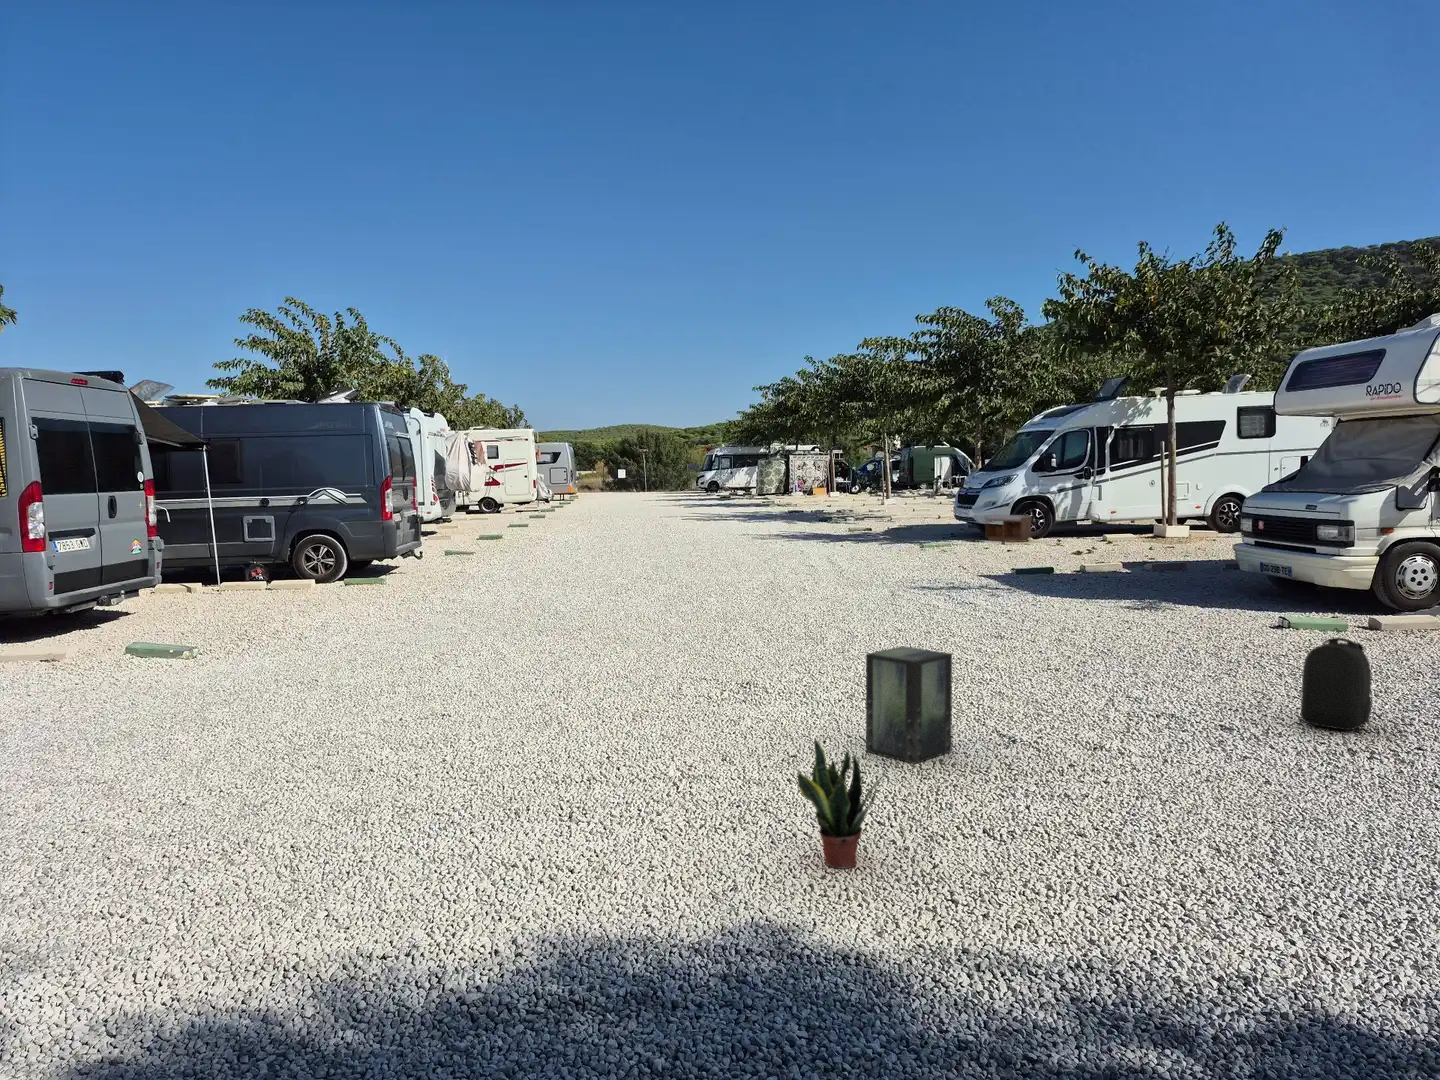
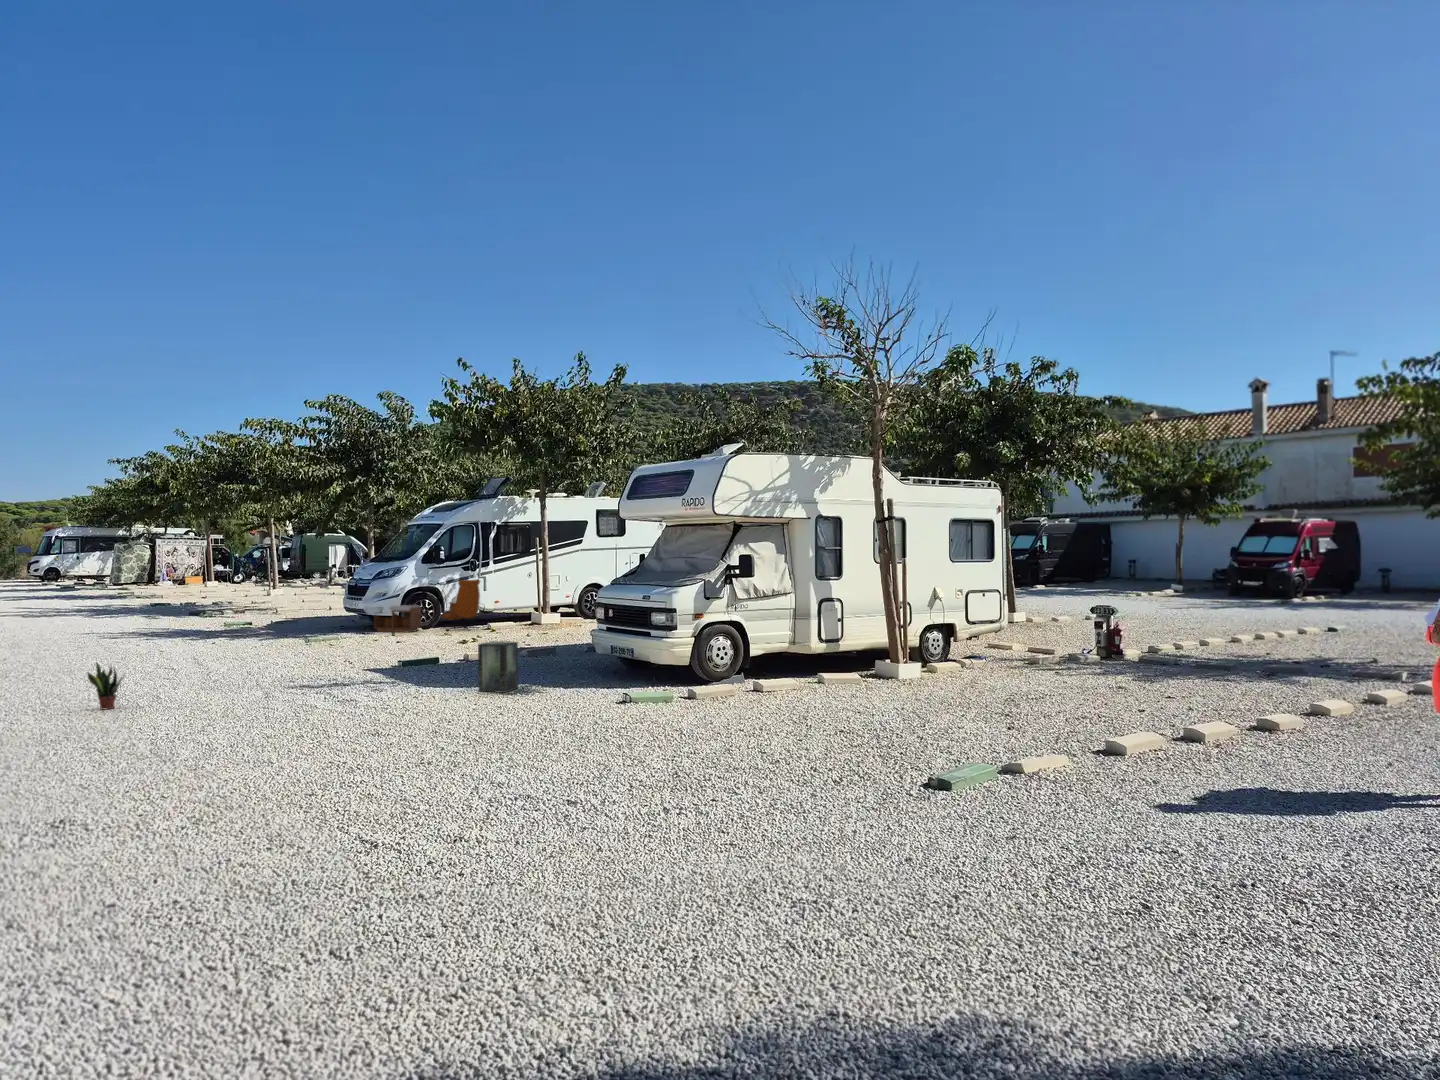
lounge chair: none [1051,490,1094,543] -> present [441,579,480,628]
backpack: present [1301,638,1372,730] -> none [637,714,691,795]
storage box: present [866,646,952,764] -> present [478,641,518,693]
potted plant: present [798,740,881,869] -> present [88,663,124,710]

